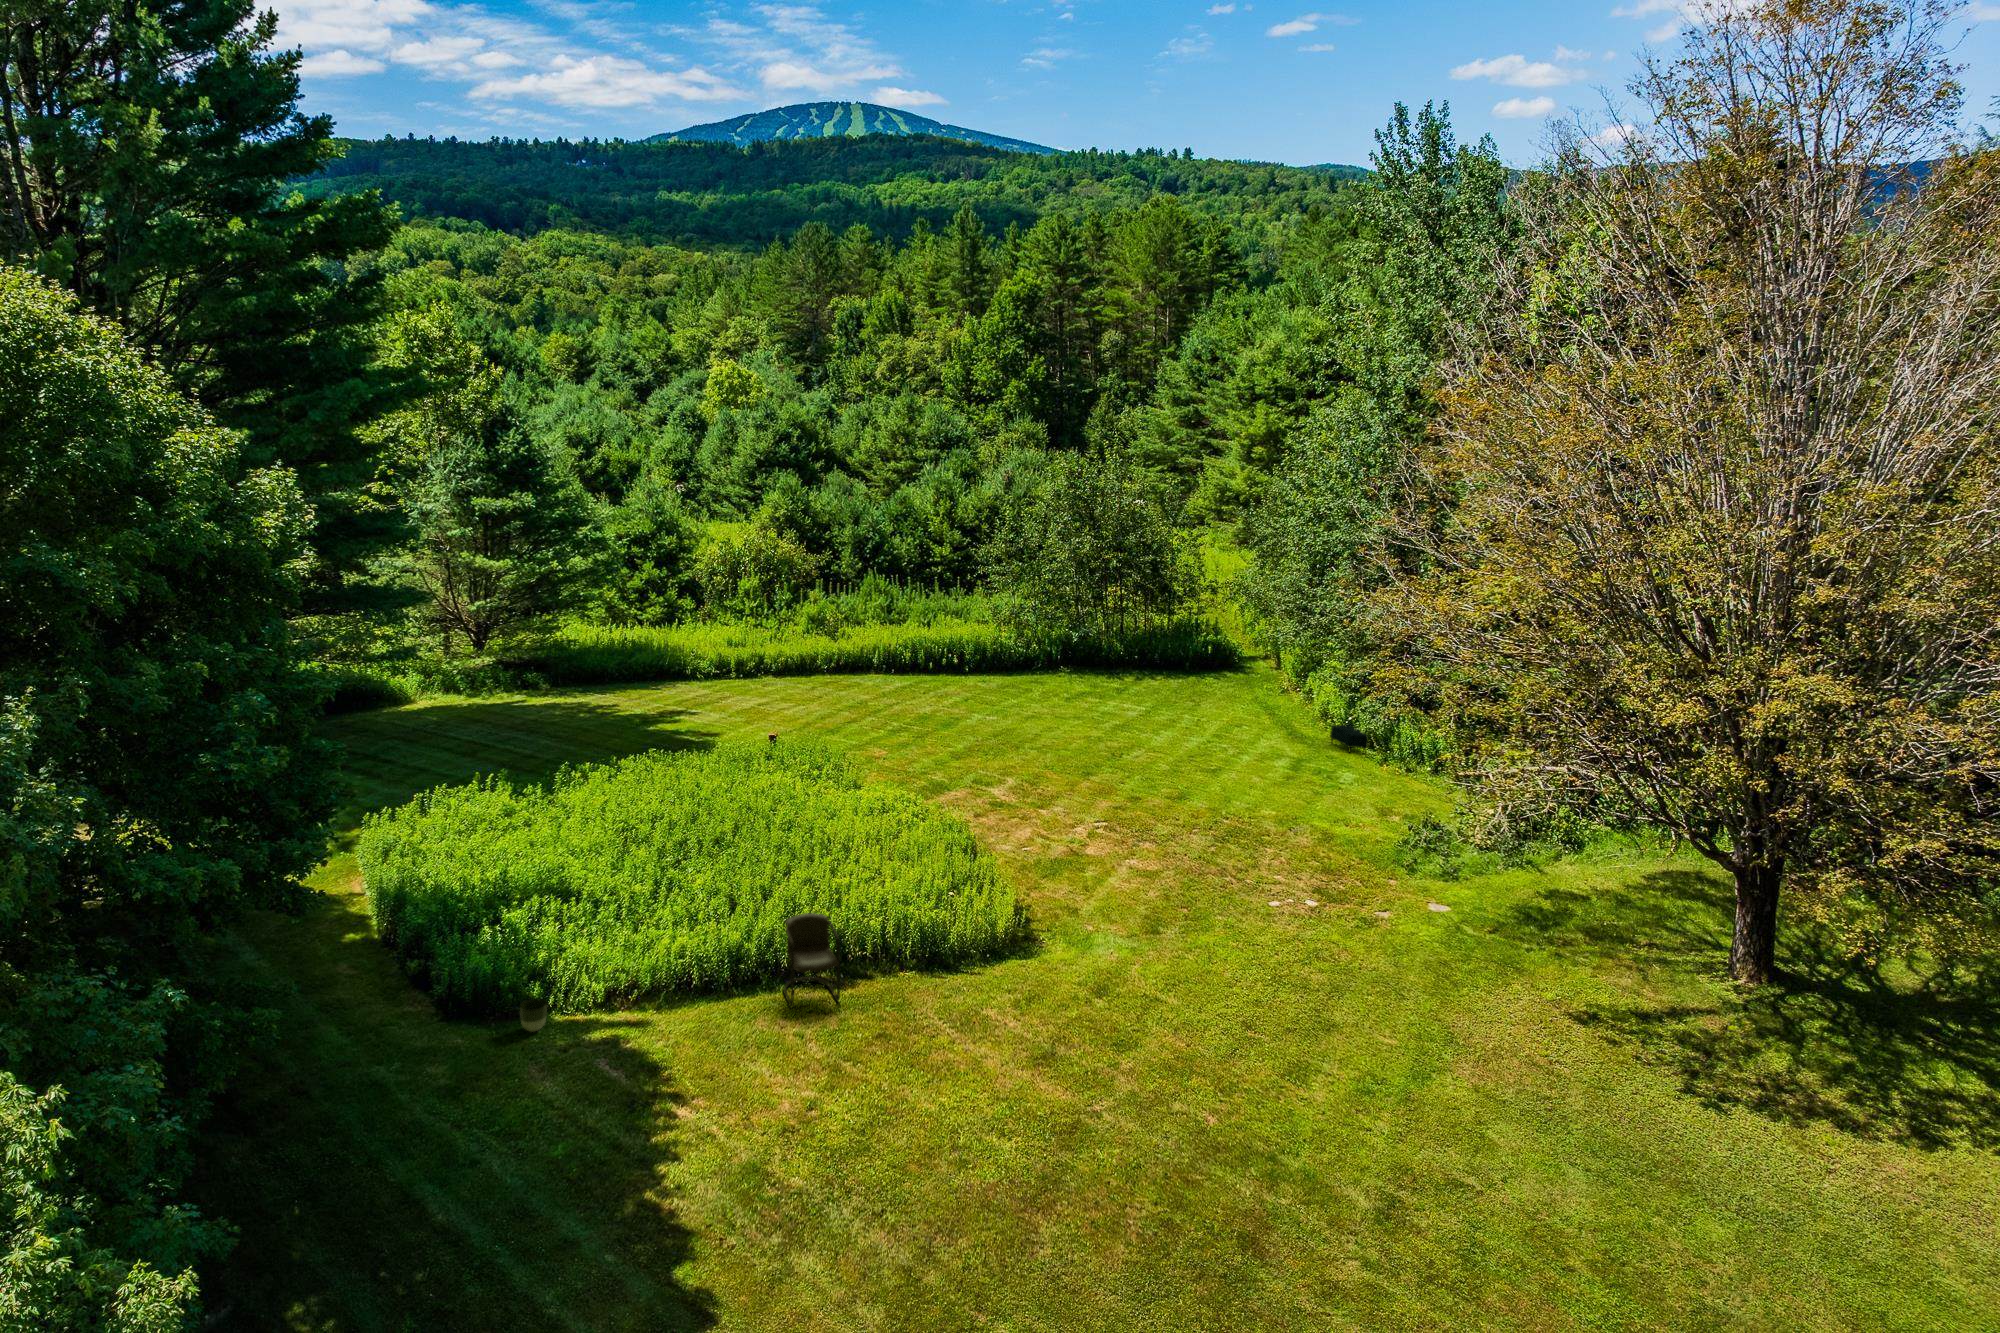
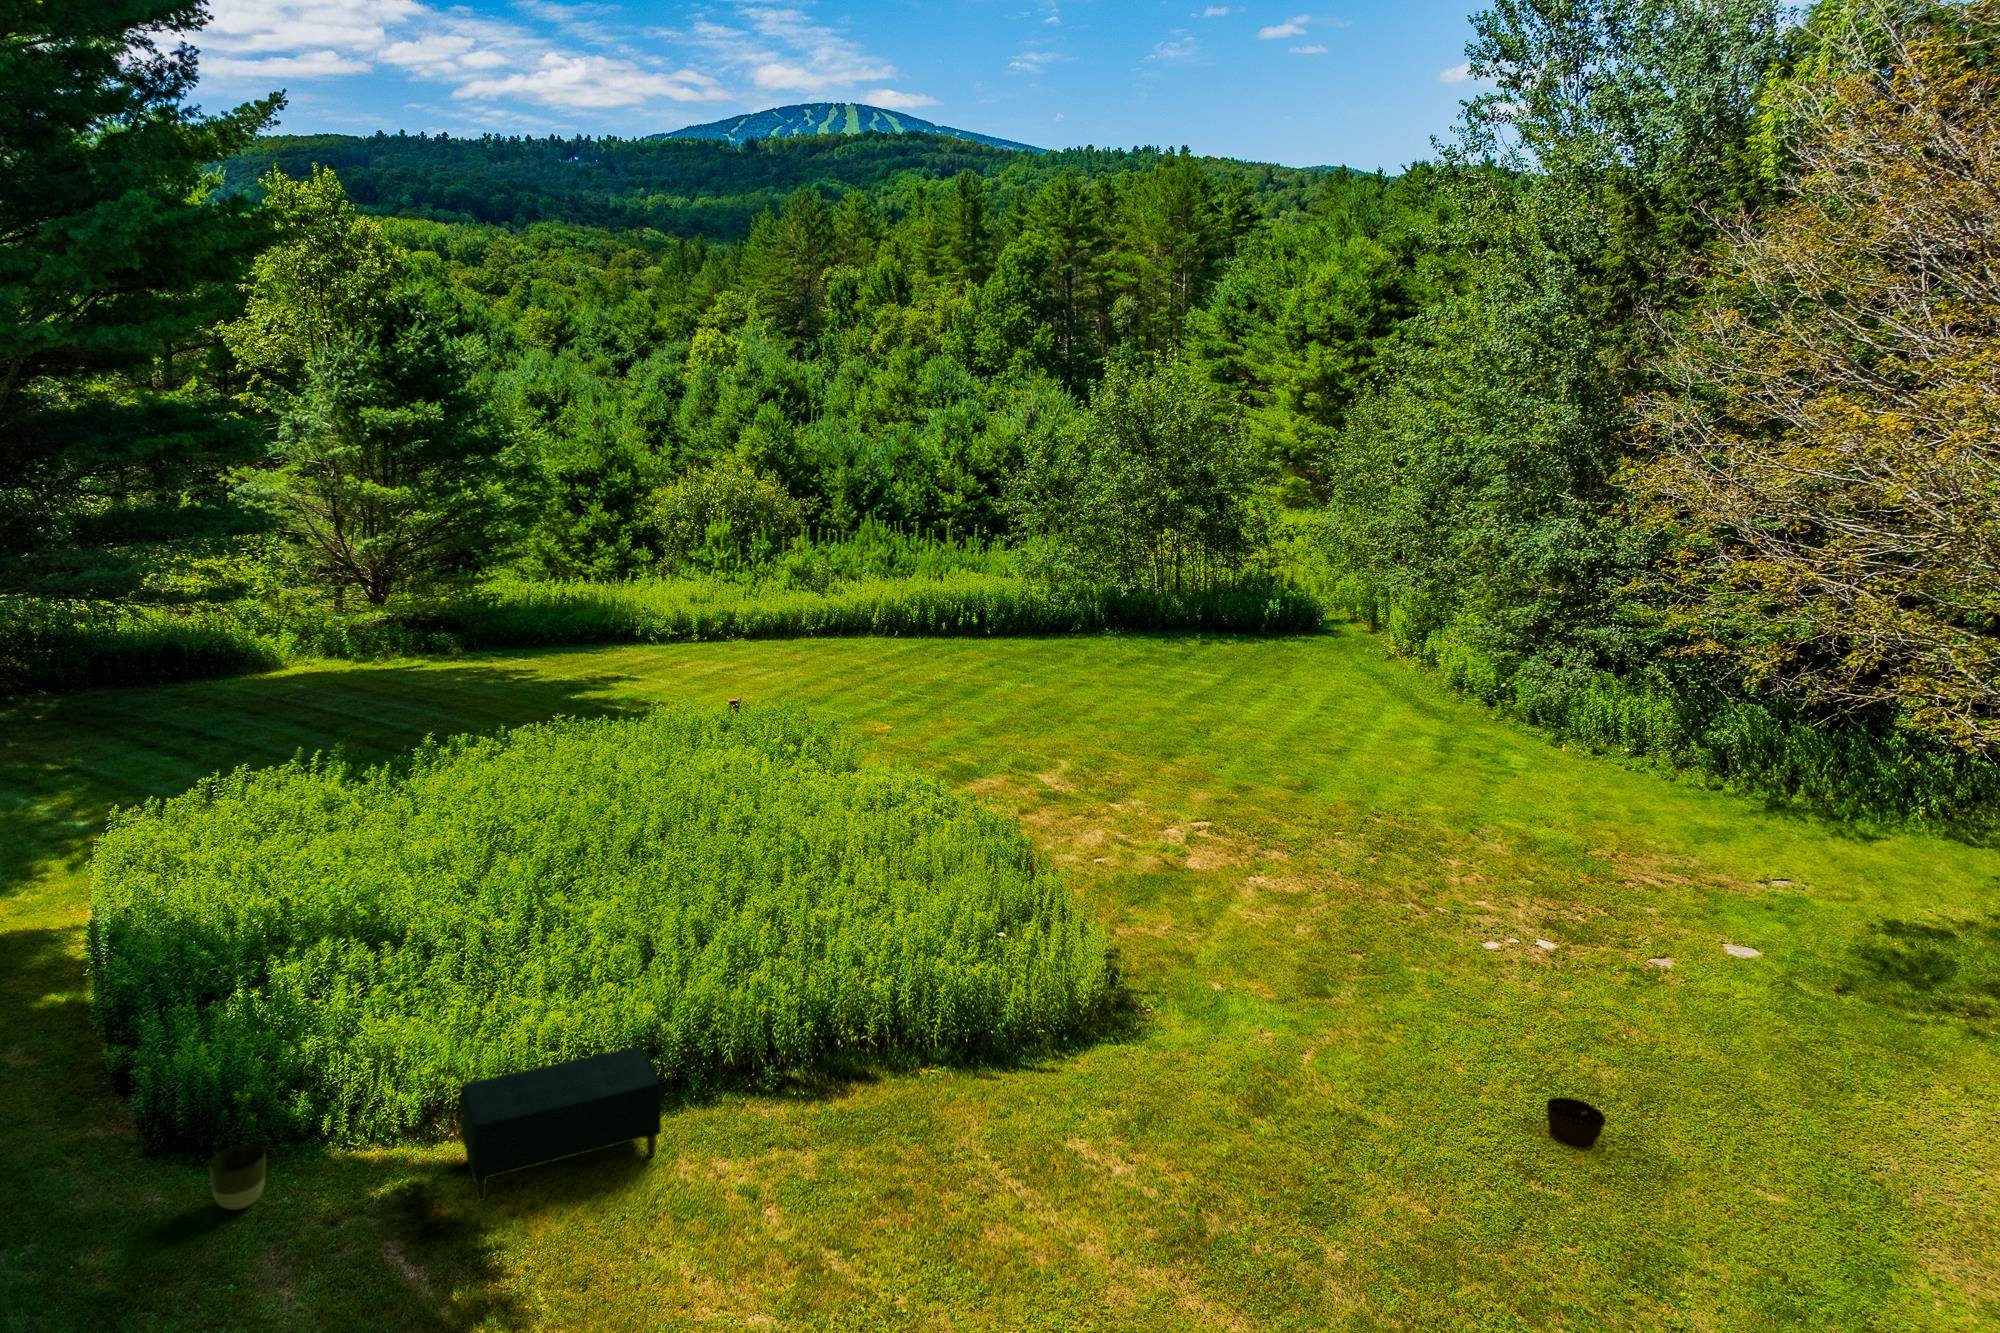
bench: present [1330,725,1368,753] -> present [461,1047,661,1201]
chair: present [783,913,840,1008] -> none [721,975,821,1150]
basket: none [1260,985,1292,1013] -> present [1547,1097,1606,1150]

